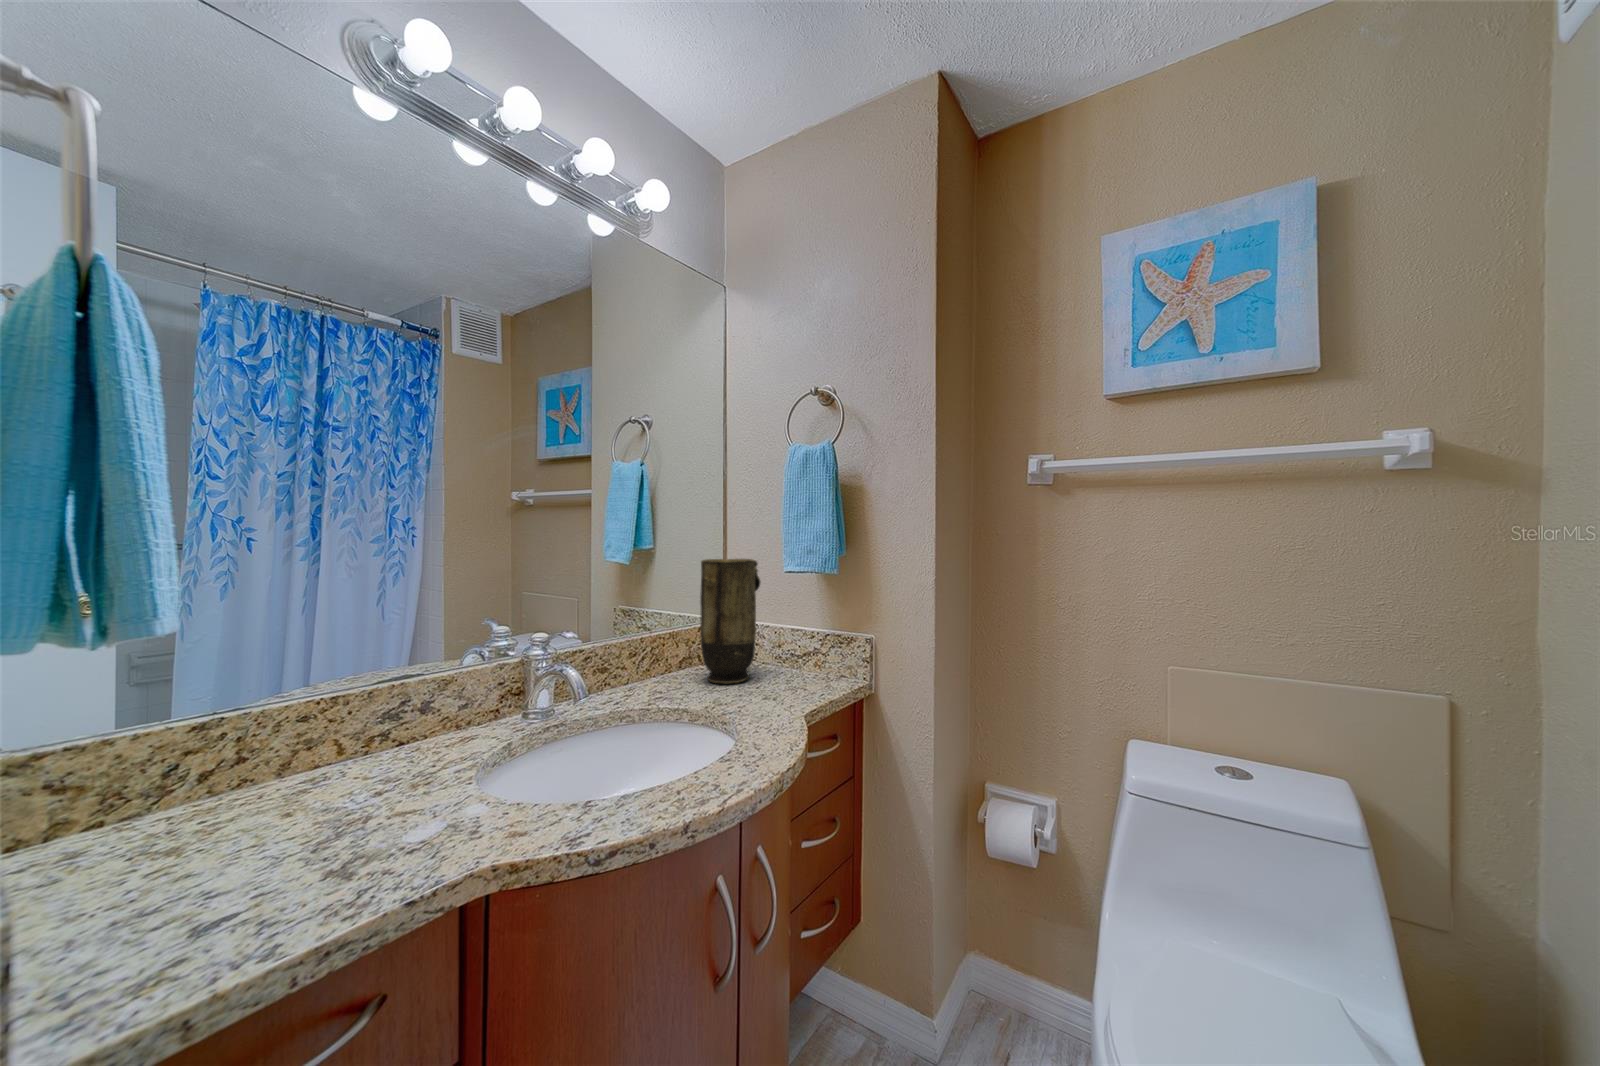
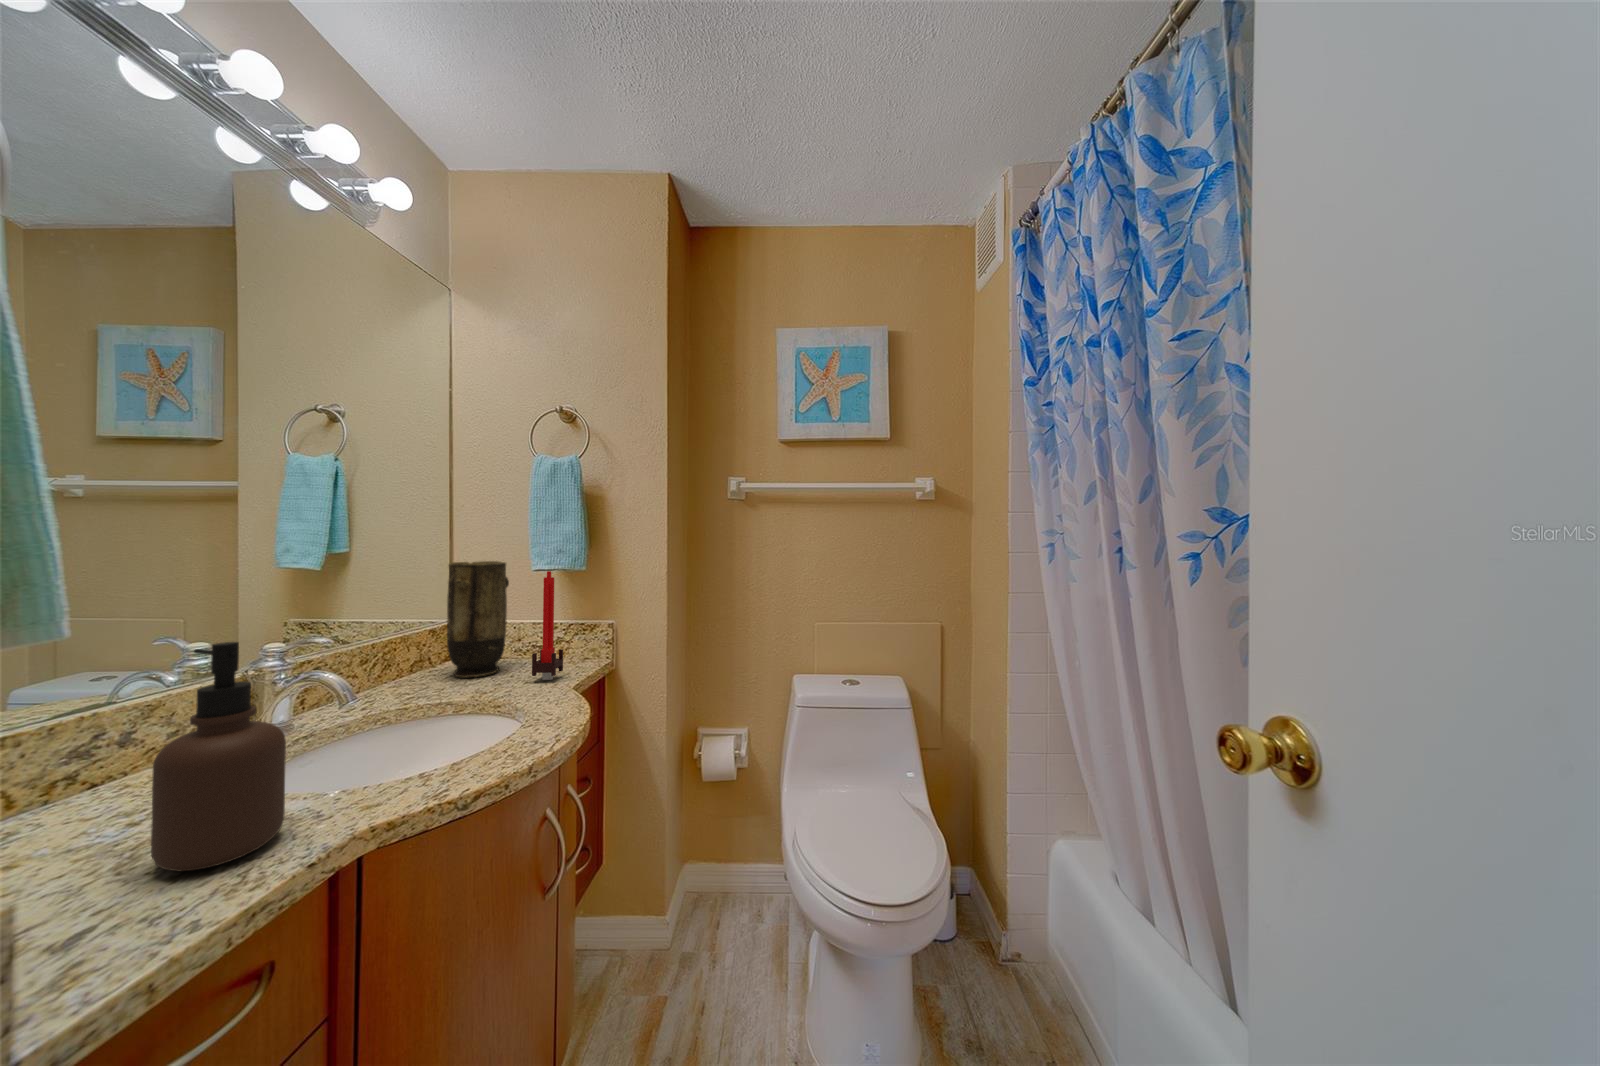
candle: none [768,570,803,699] -> present [532,571,563,680]
soap dispenser: none [318,632,436,870] -> present [151,642,286,871]

